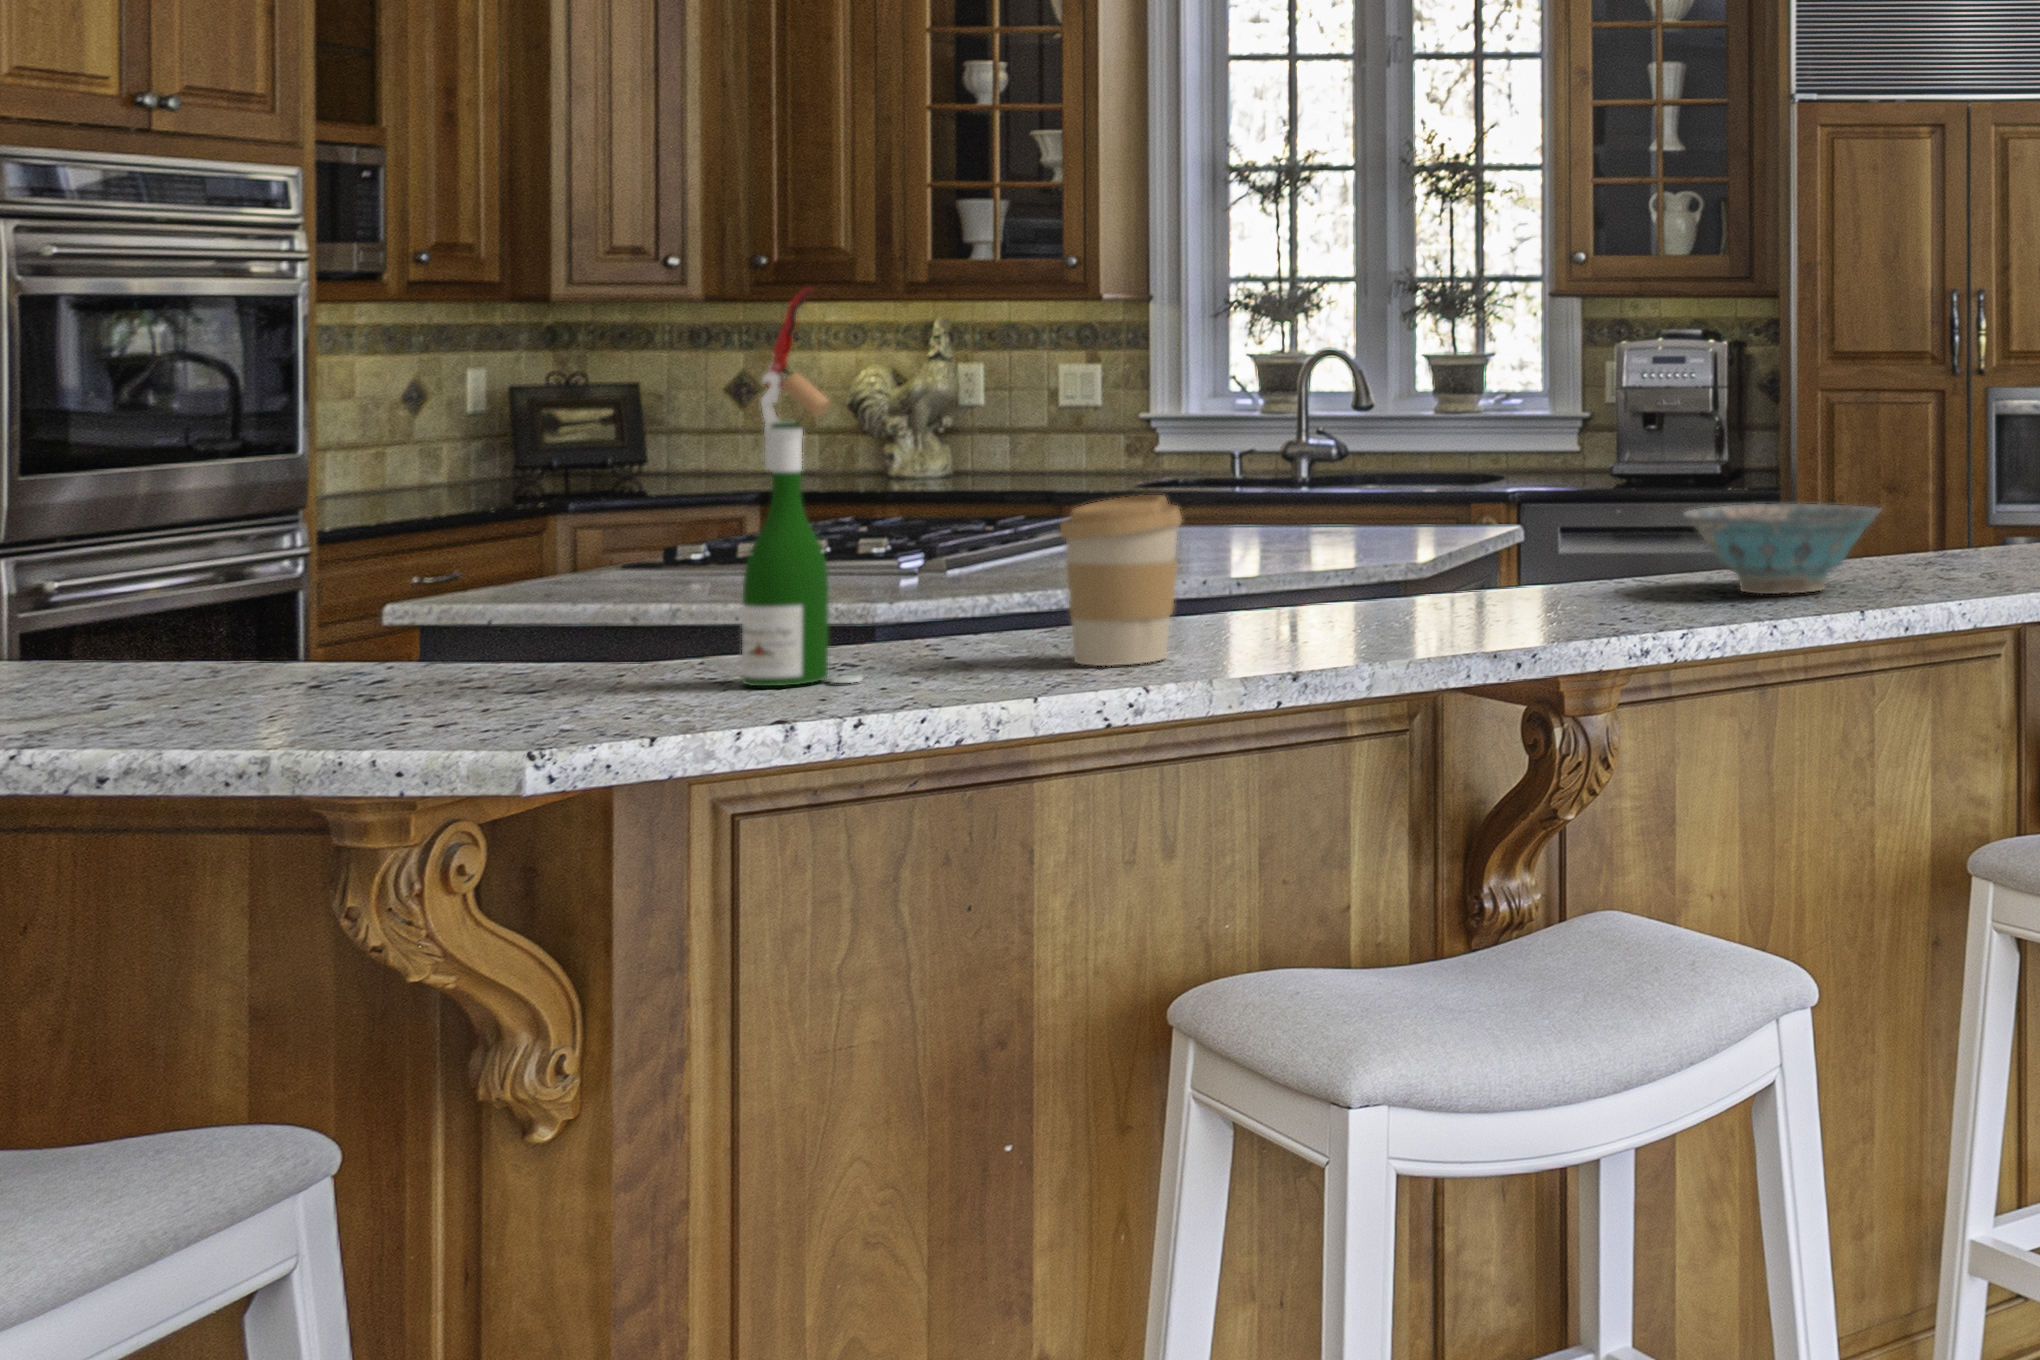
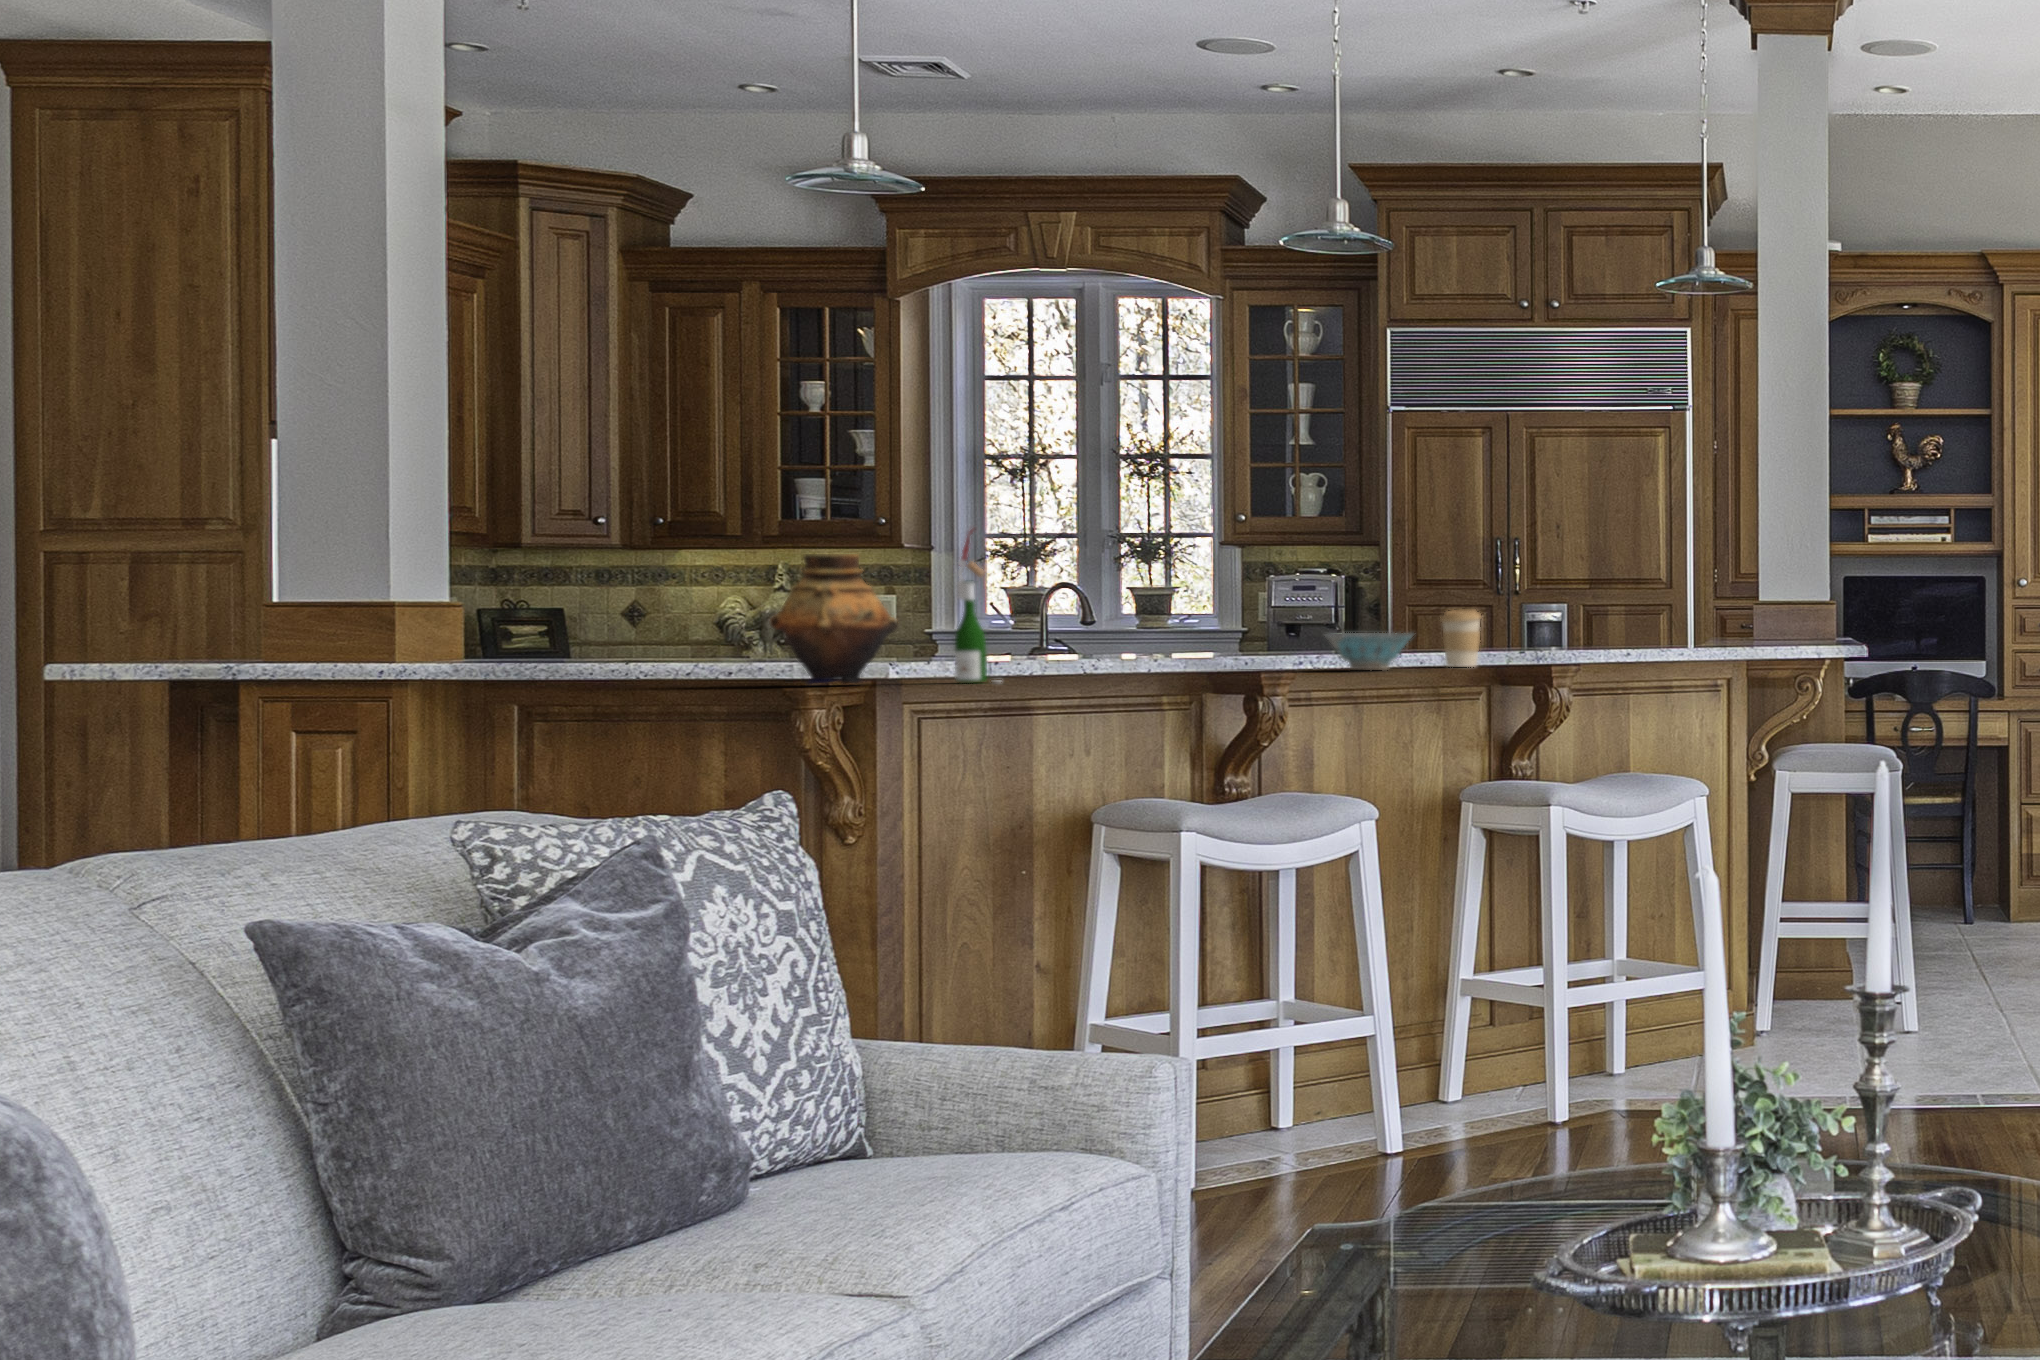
vase: none [229,358,595,706] -> present [770,554,898,684]
coffee cup: present [1060,495,1182,666] -> present [1441,609,1481,667]

